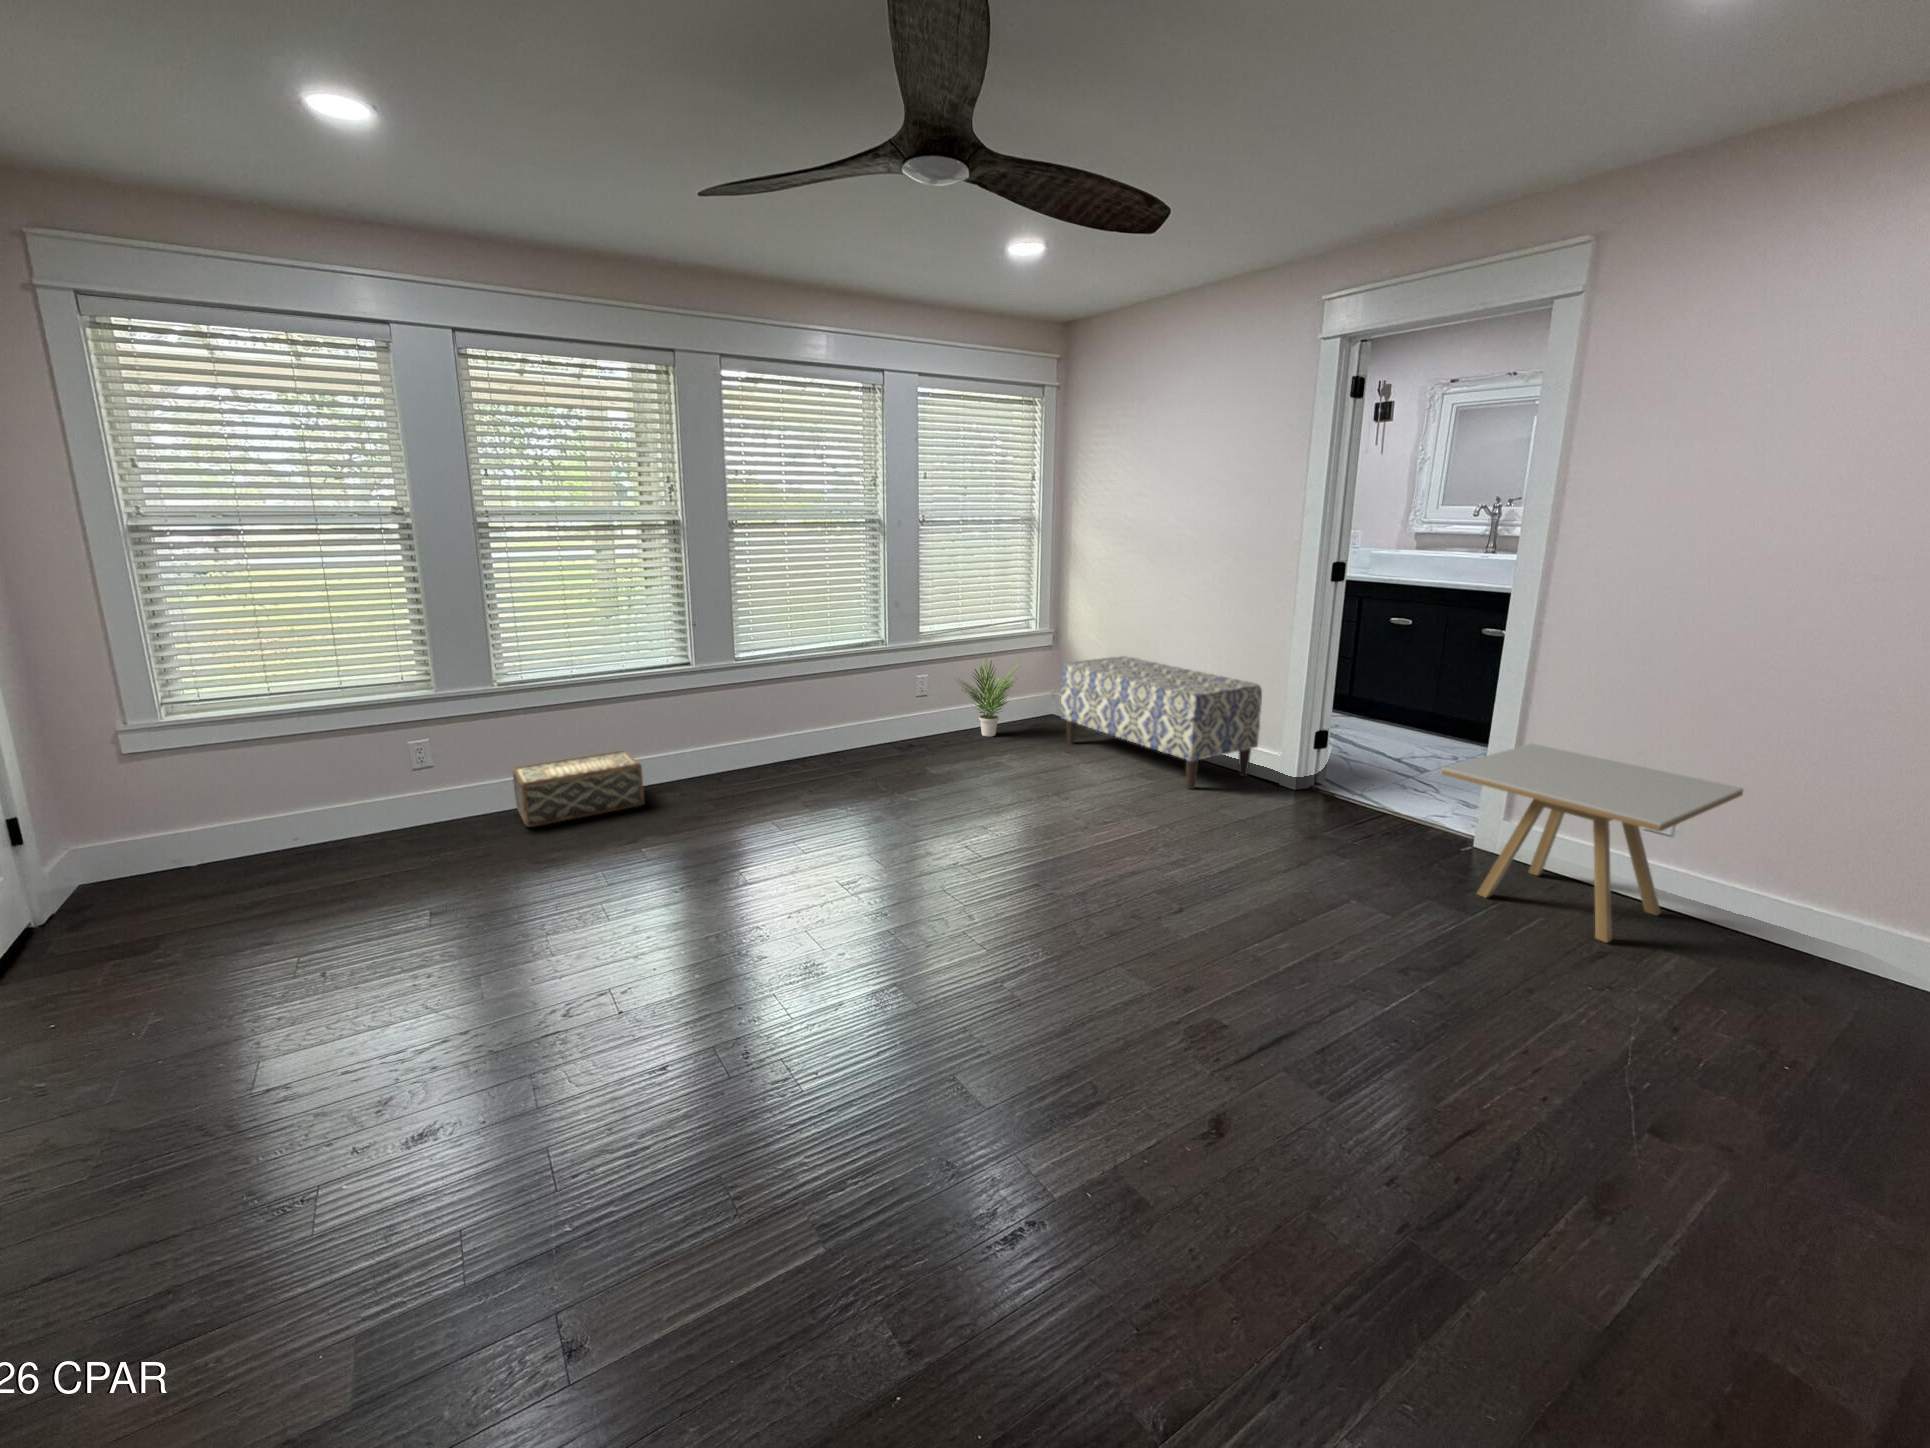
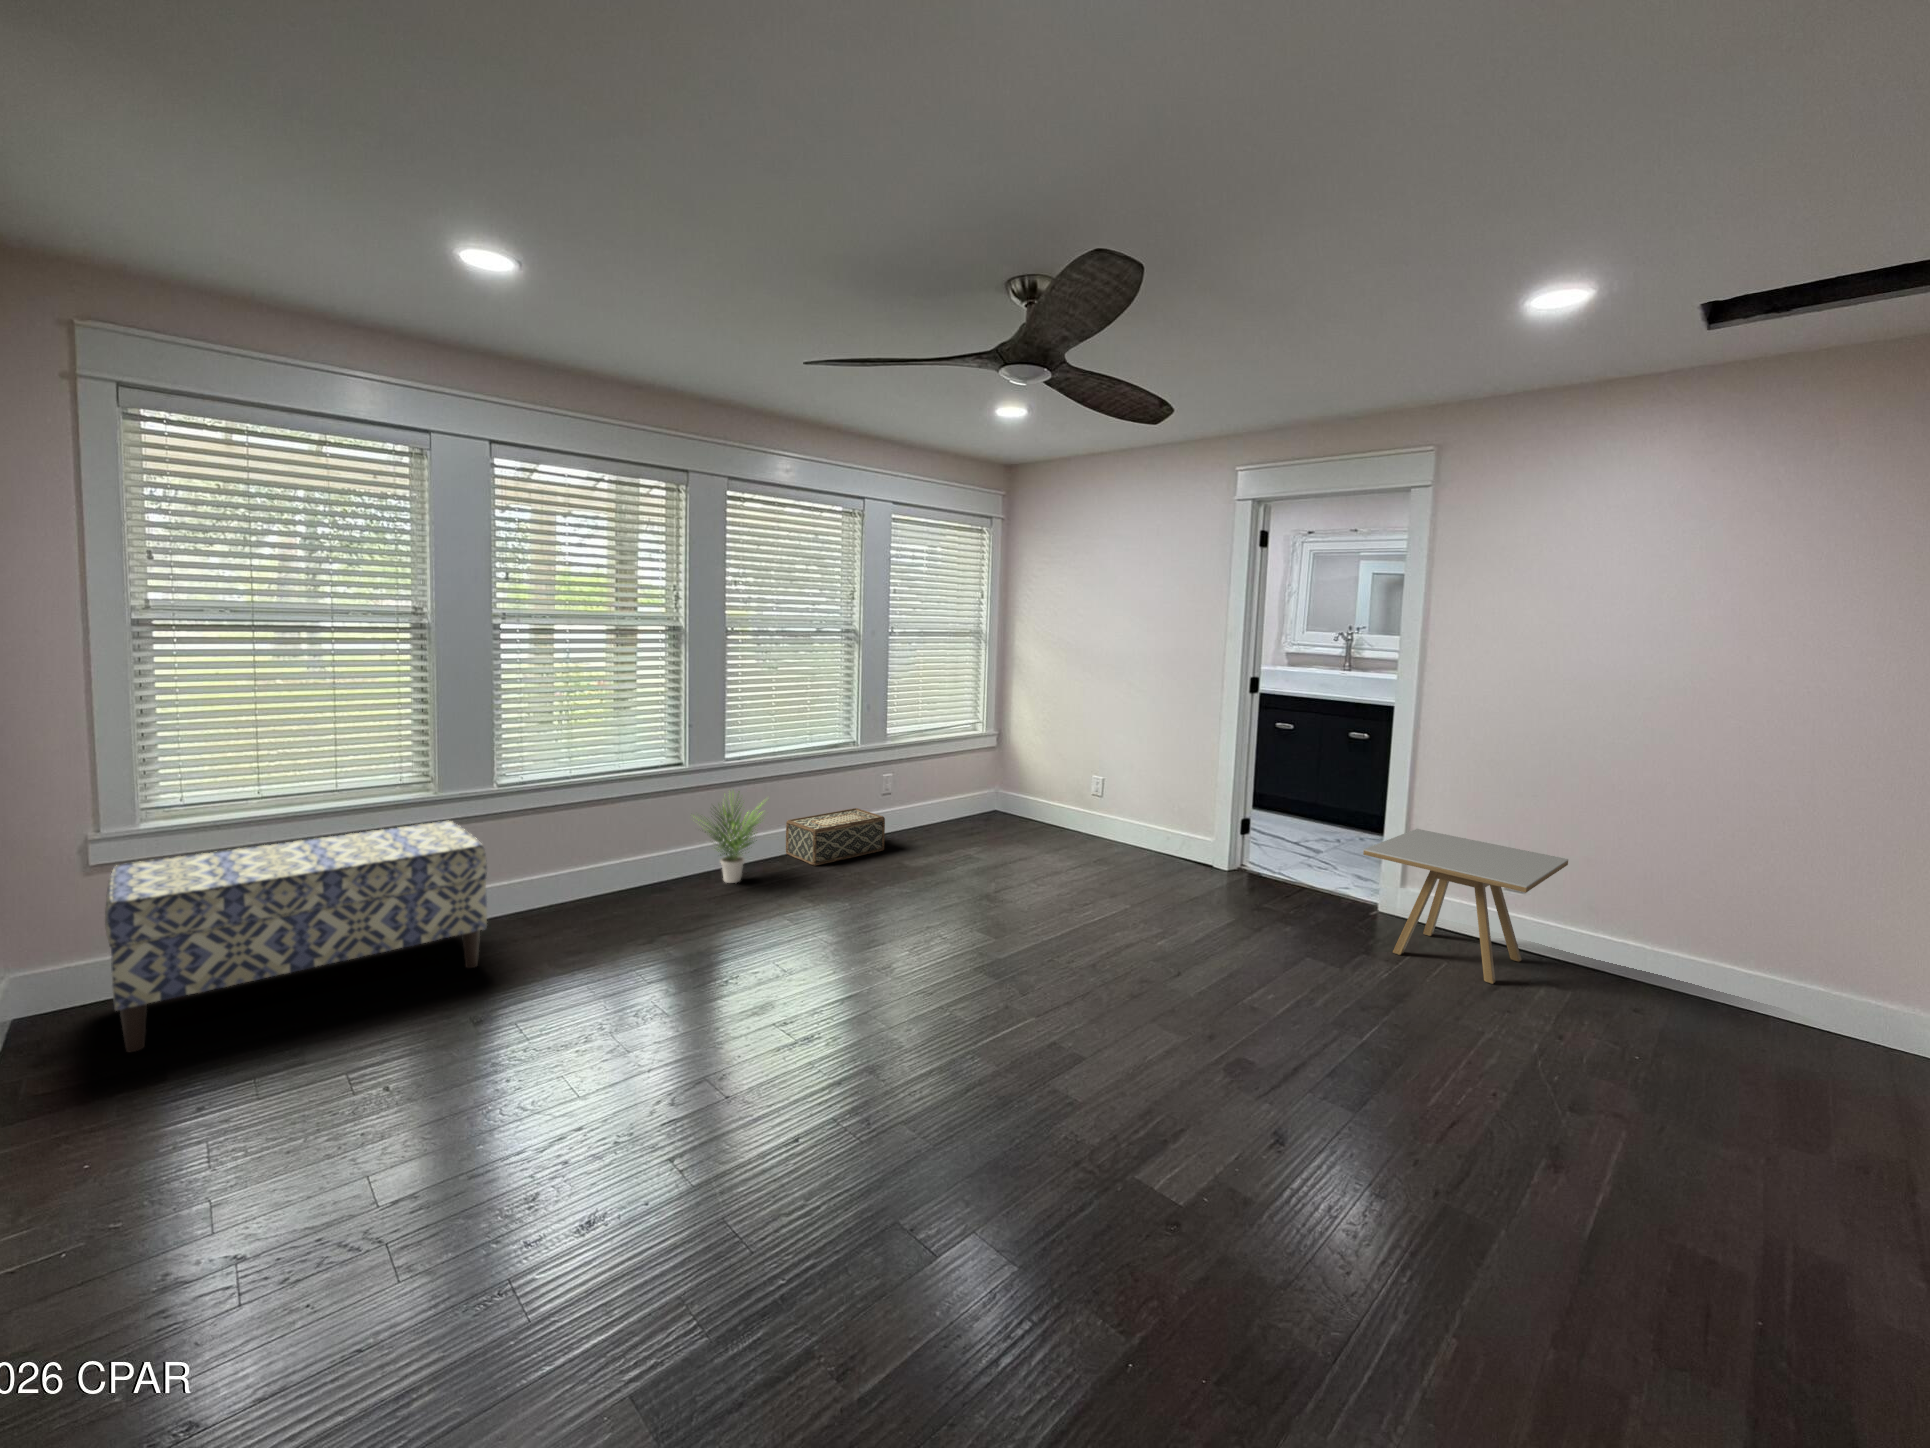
bench: present [1061,656,1262,789] -> present [105,821,487,1052]
potted plant: present [960,659,1016,737] -> present [700,794,763,883]
woven basket: present [513,750,644,827] -> present [786,808,885,866]

